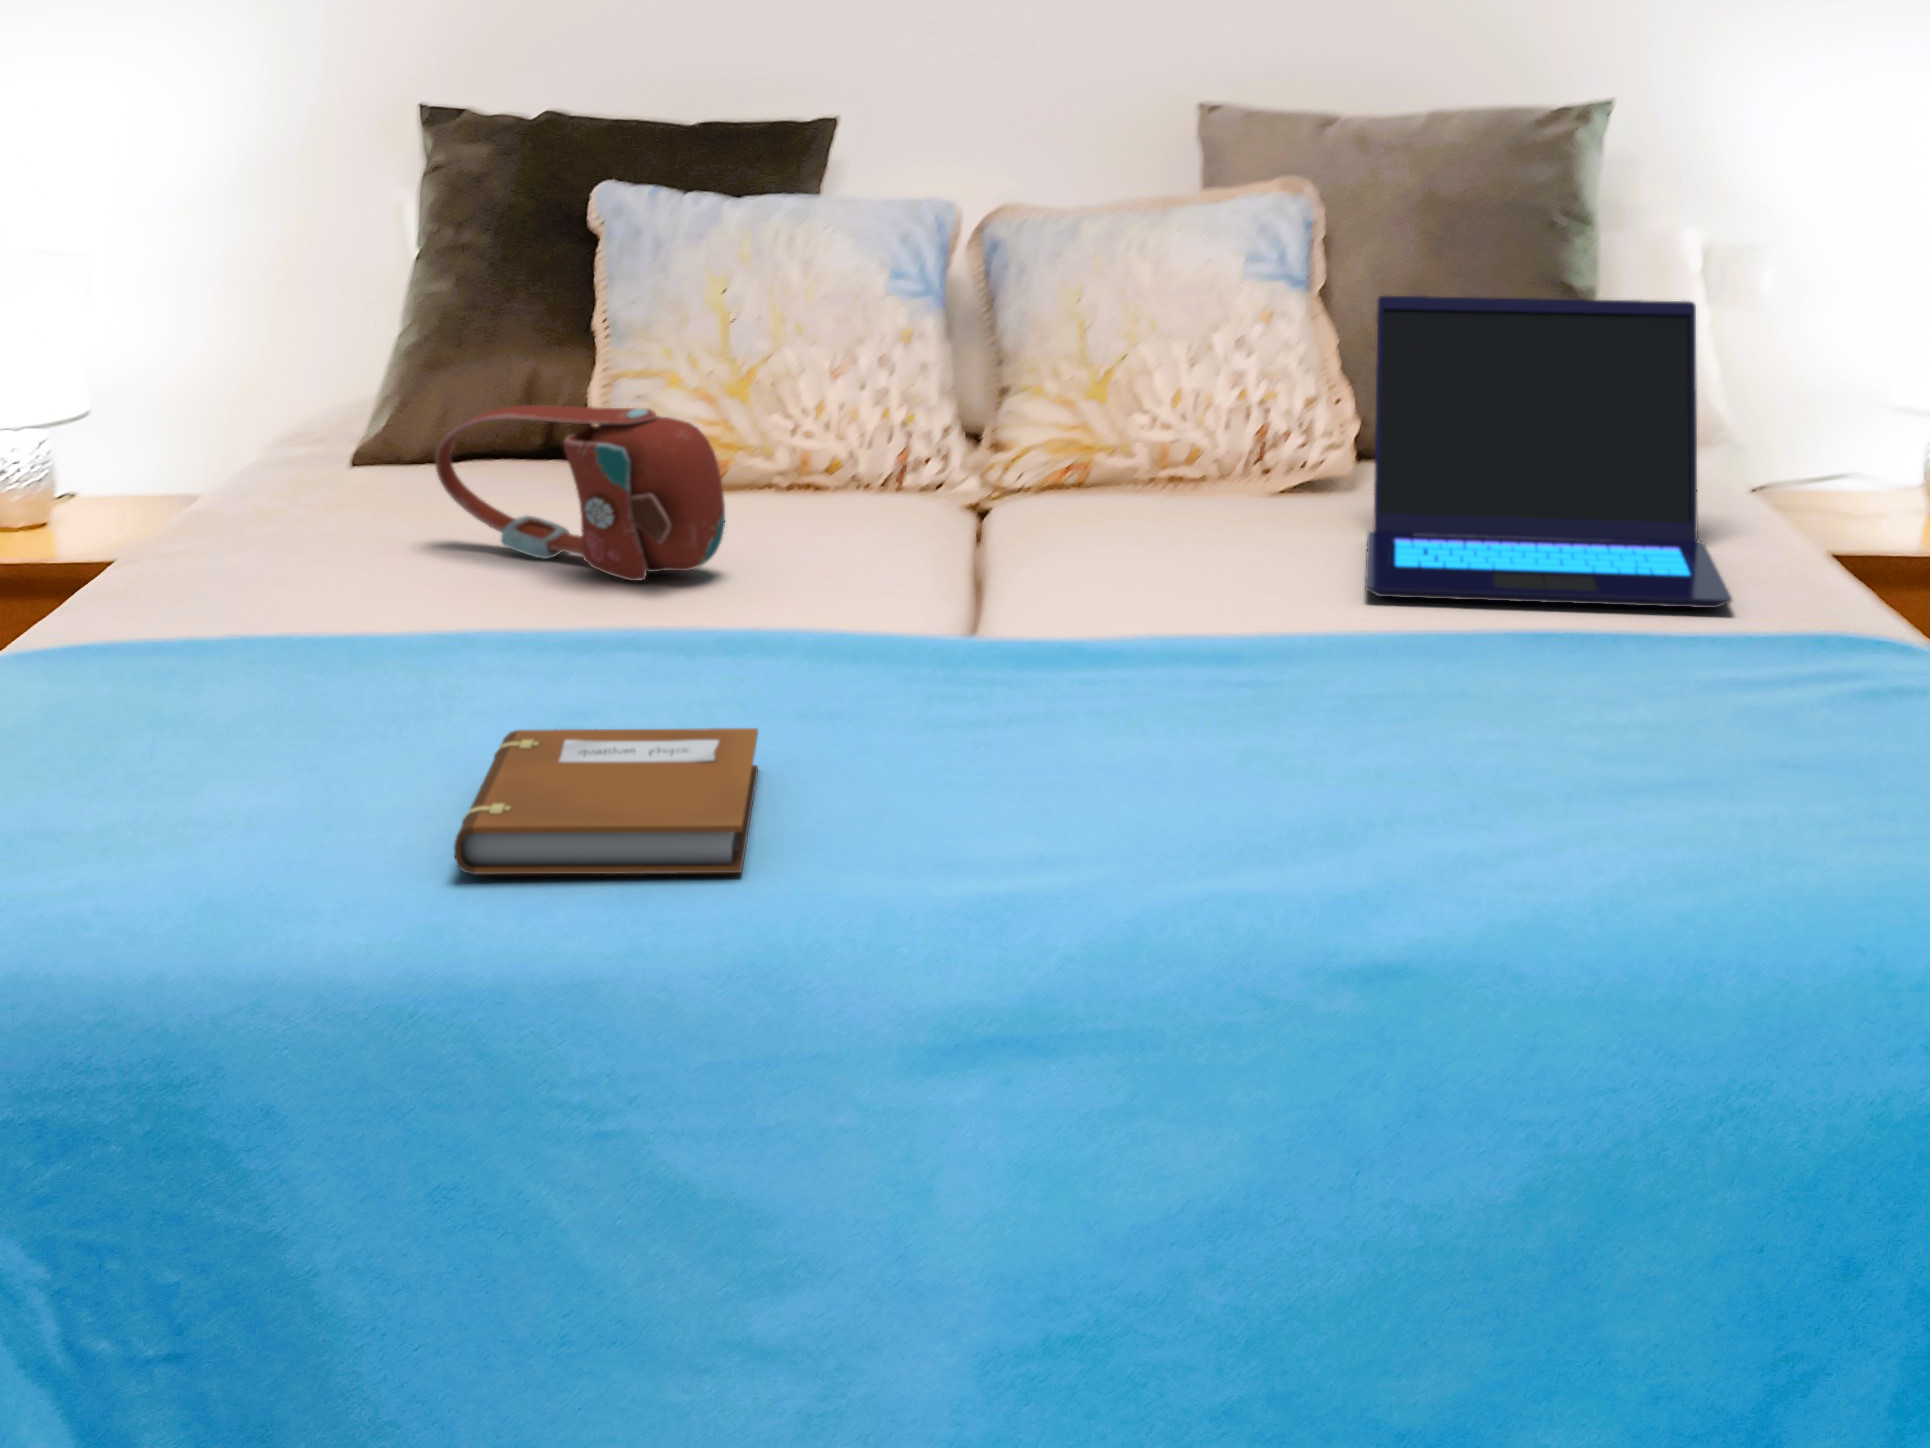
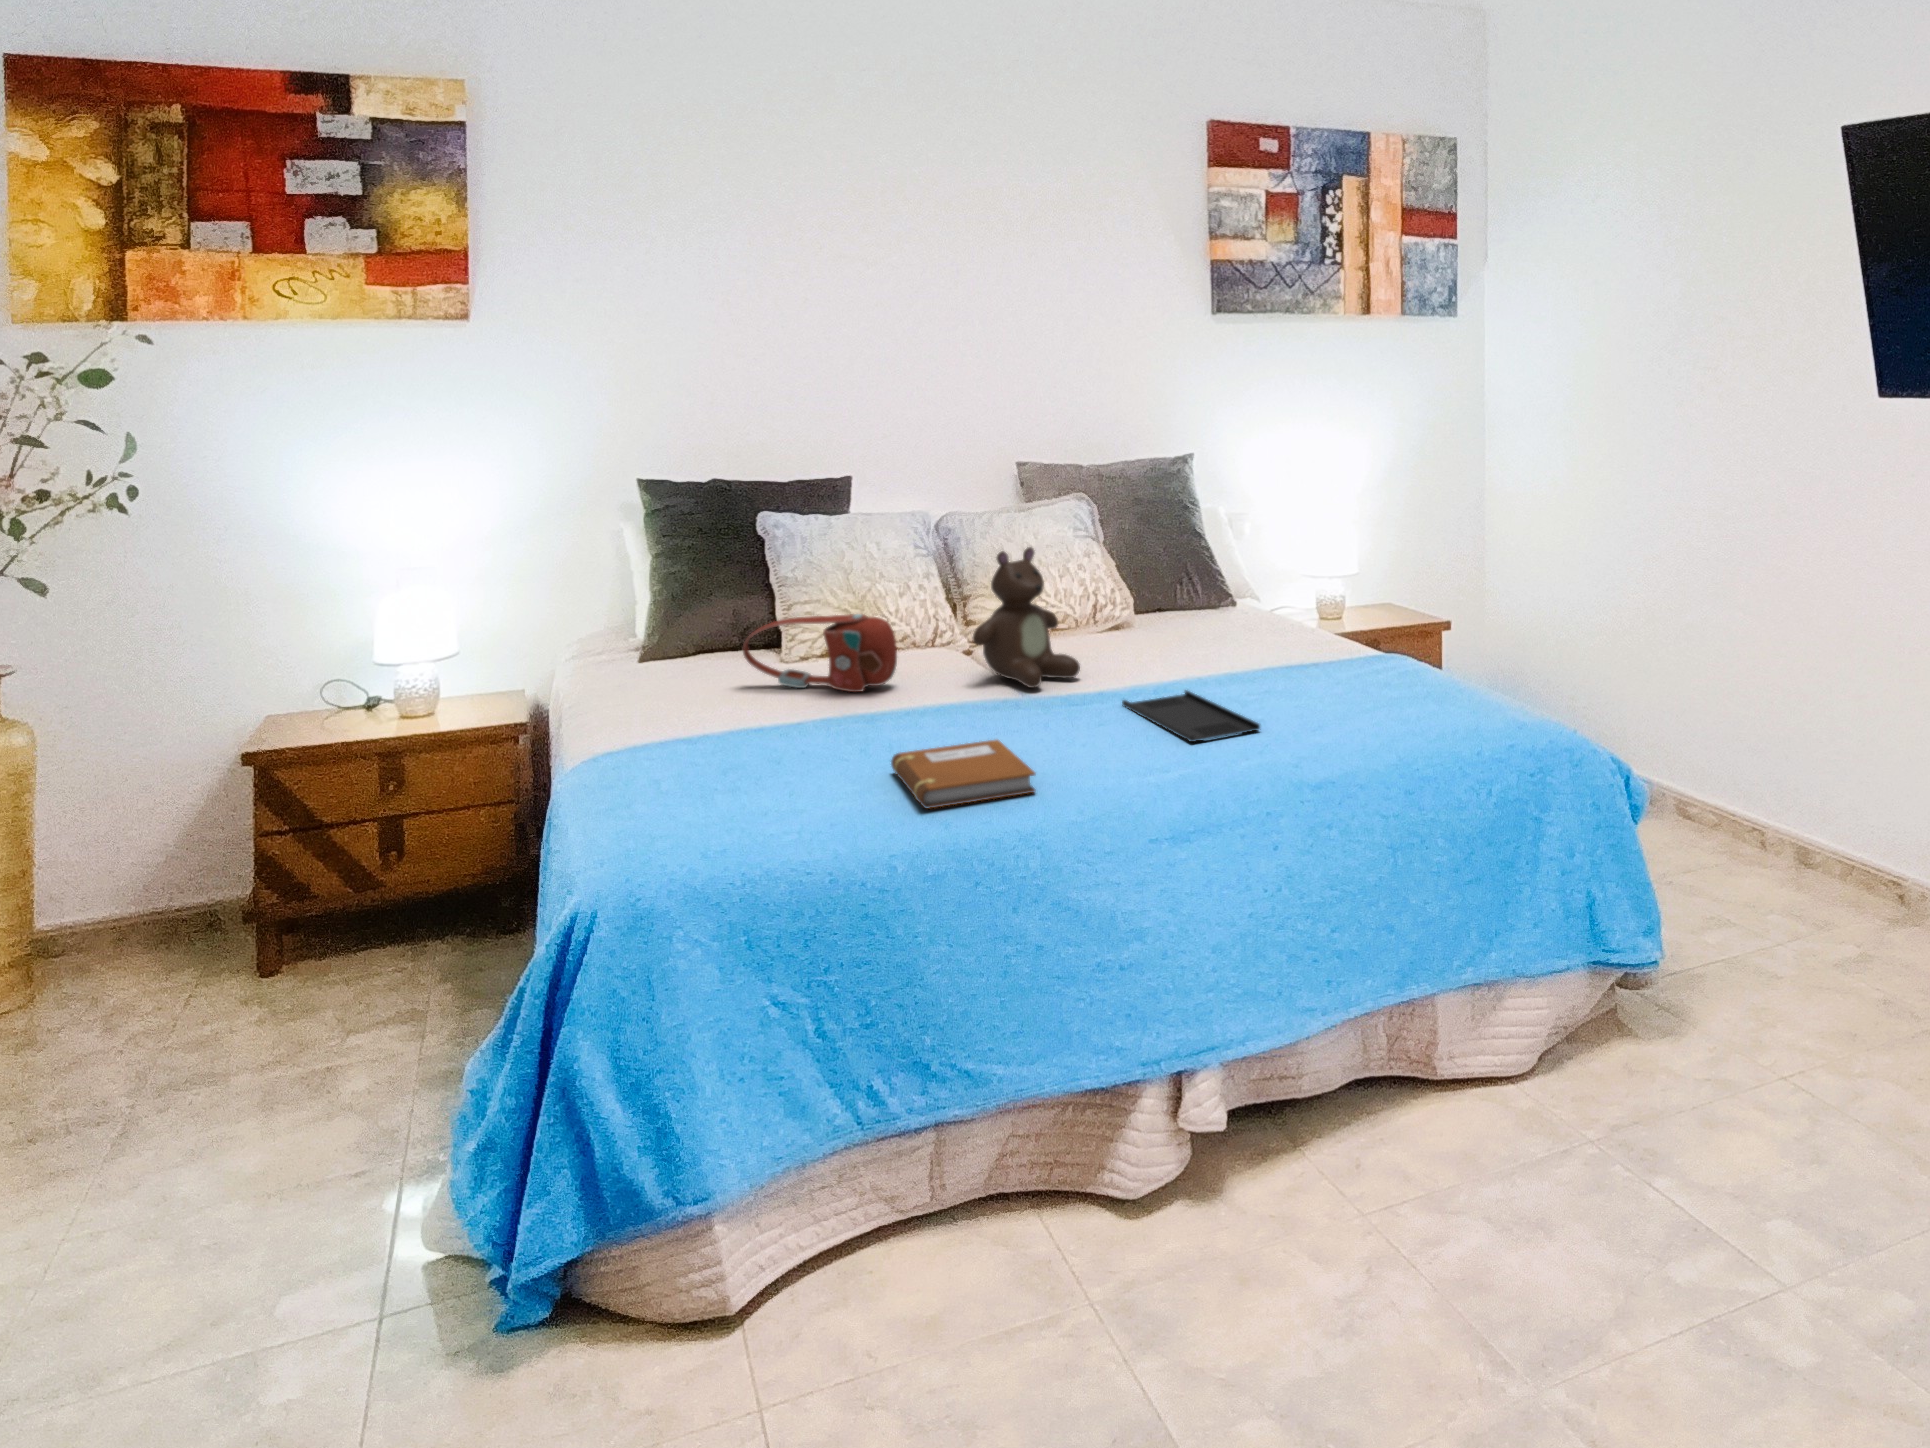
teddy bear: none [874,286,1120,616] -> present [973,547,1080,688]
laptop: present [1365,296,1732,608] -> none [1147,534,1312,663]
tray: none [1154,665,1425,801] -> present [1122,690,1260,742]

